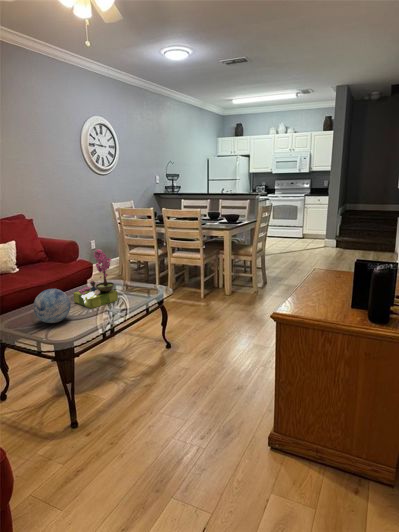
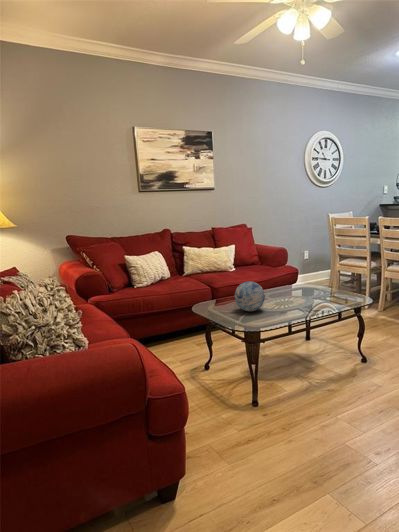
flower arrangement: present [73,249,118,309] -> none [272,251,312,306]

